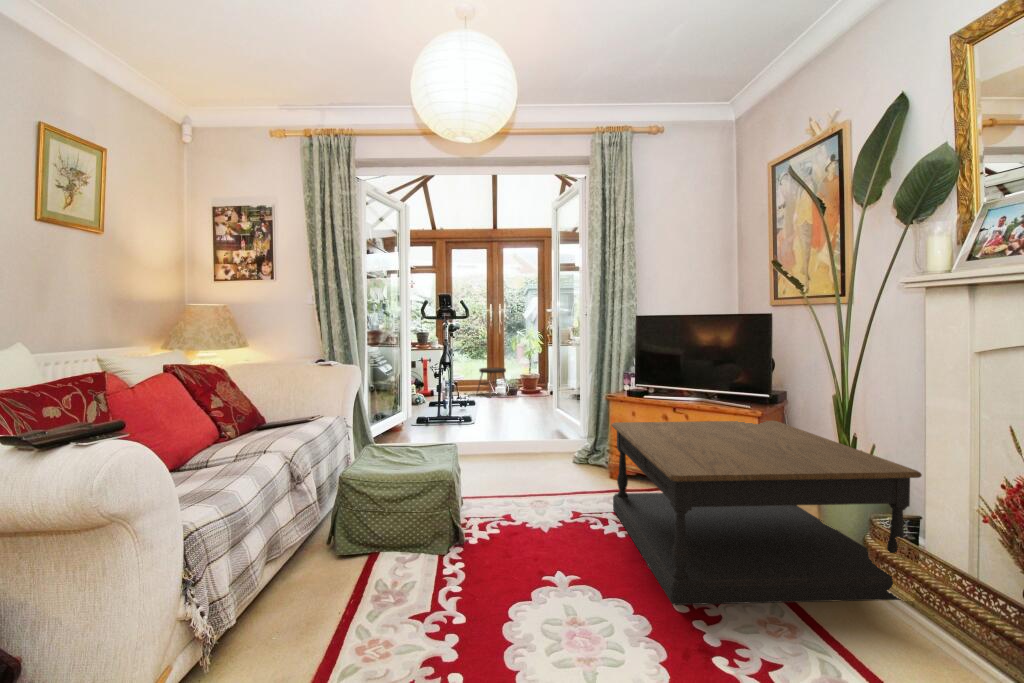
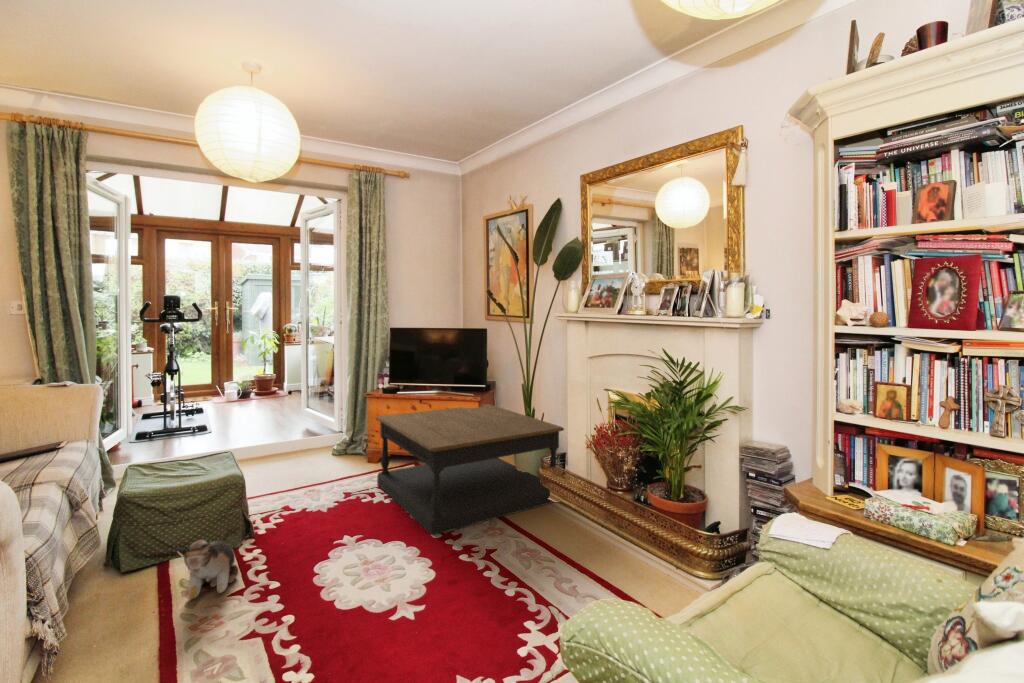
stool: present [477,368,509,397] -> none [200,370,243,403]
plush toy: none [357,542,435,611] -> present [177,539,238,599]

